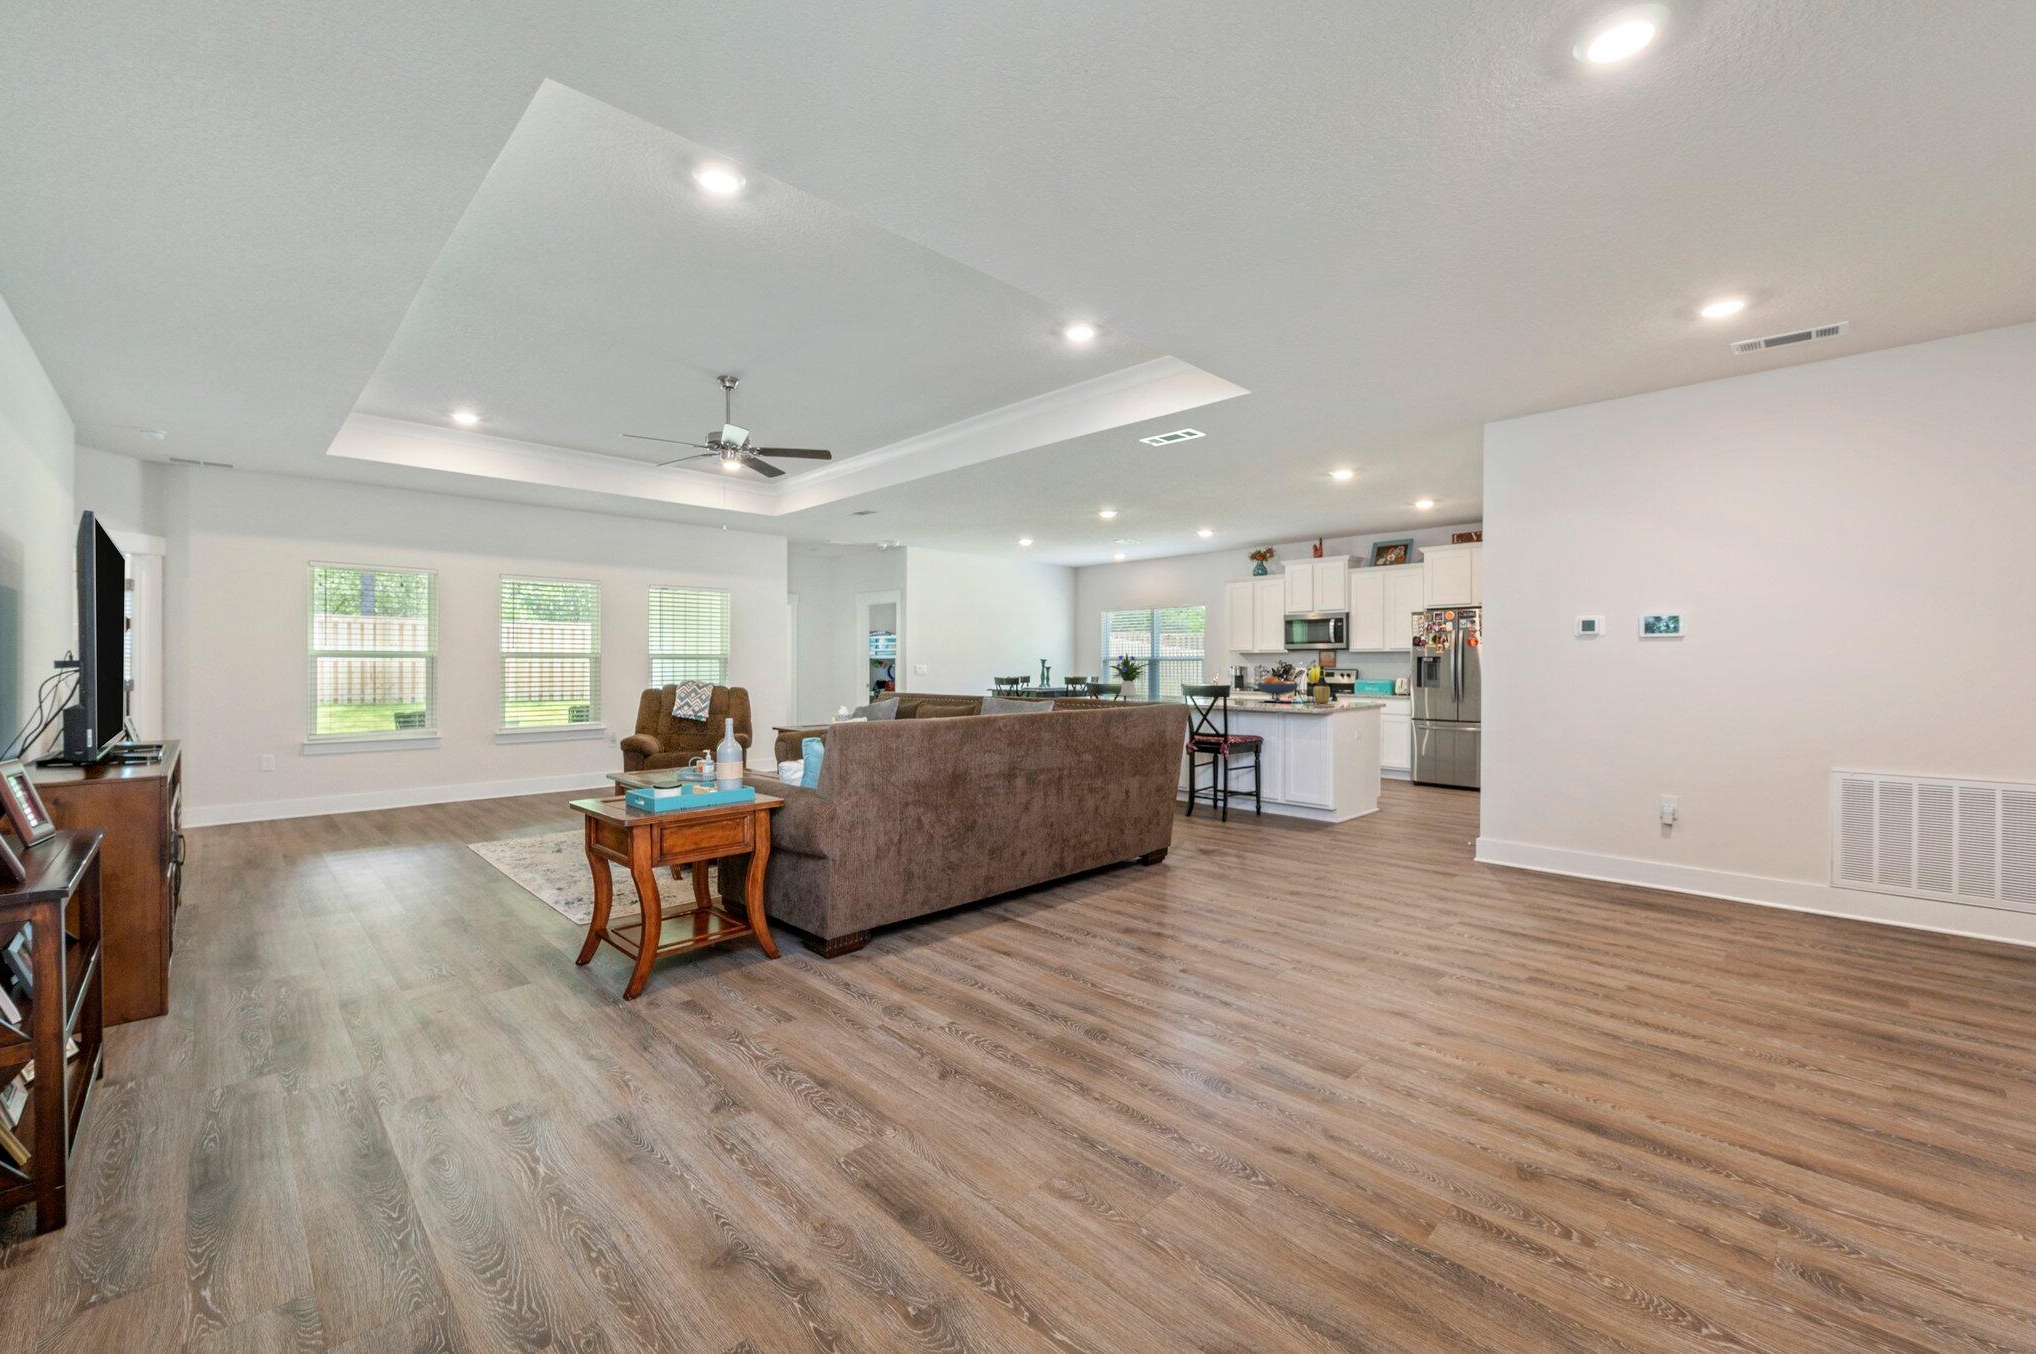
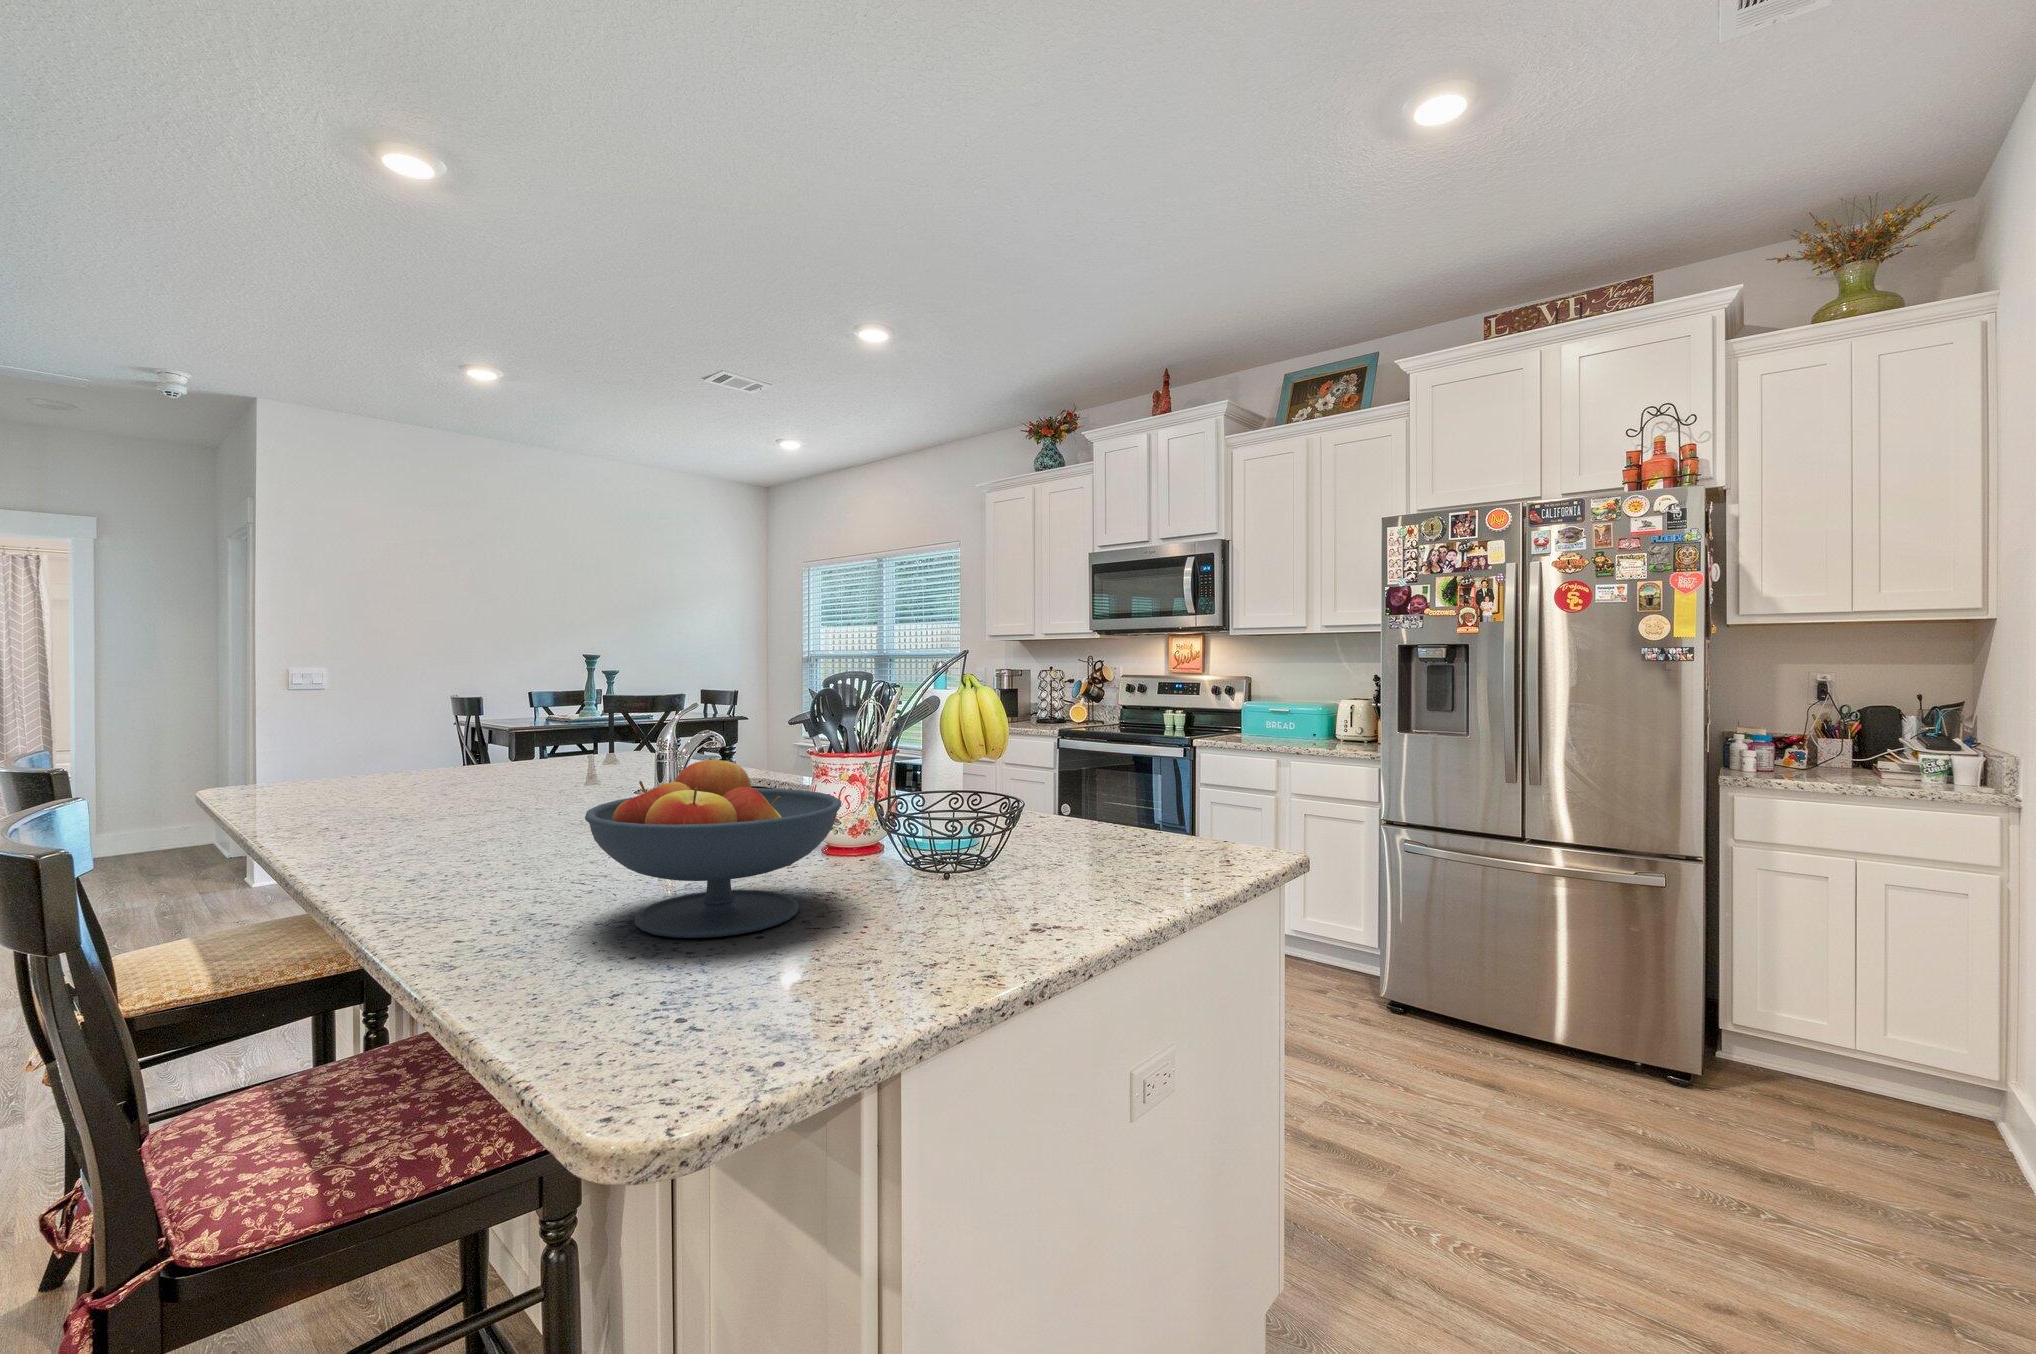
flower arrangement: present [1110,653,1150,696] -> none [378,637,542,789]
wine bottle: present [1313,664,1330,704] -> none [861,694,971,974]

